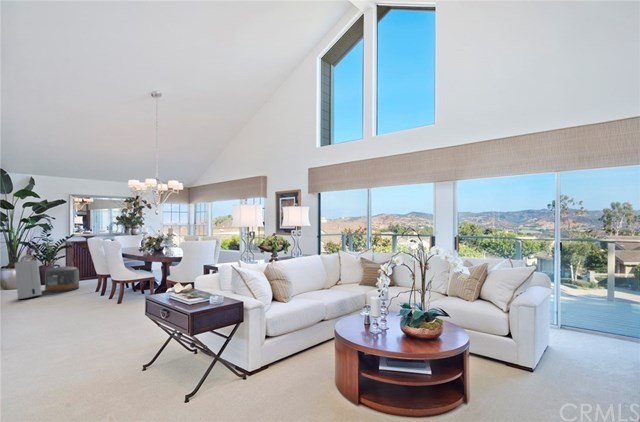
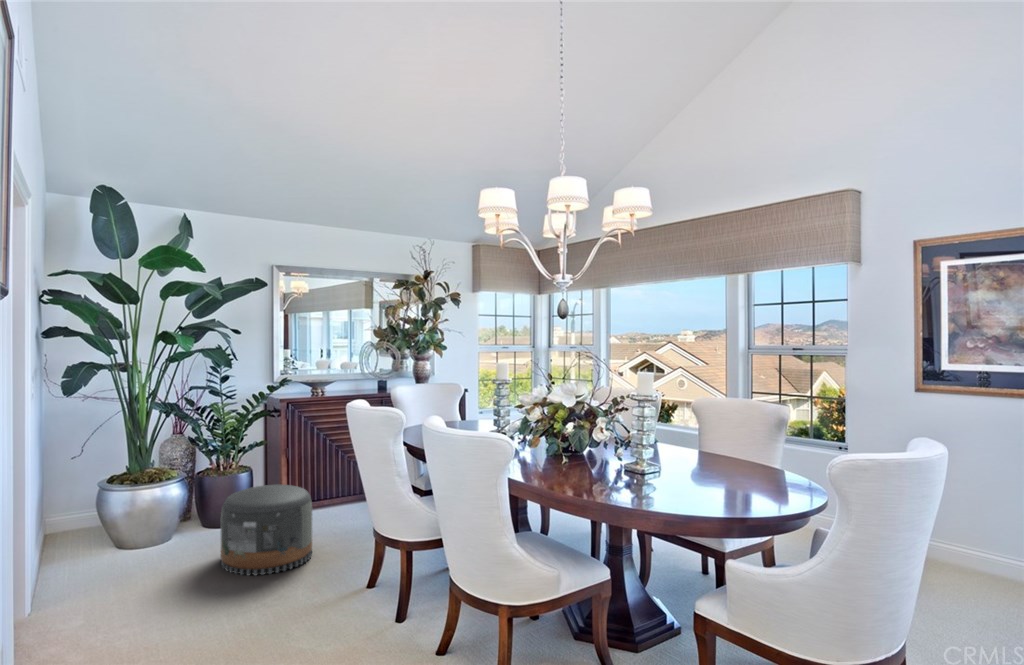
air purifier: present [15,260,41,299] -> none [134,478,213,619]

